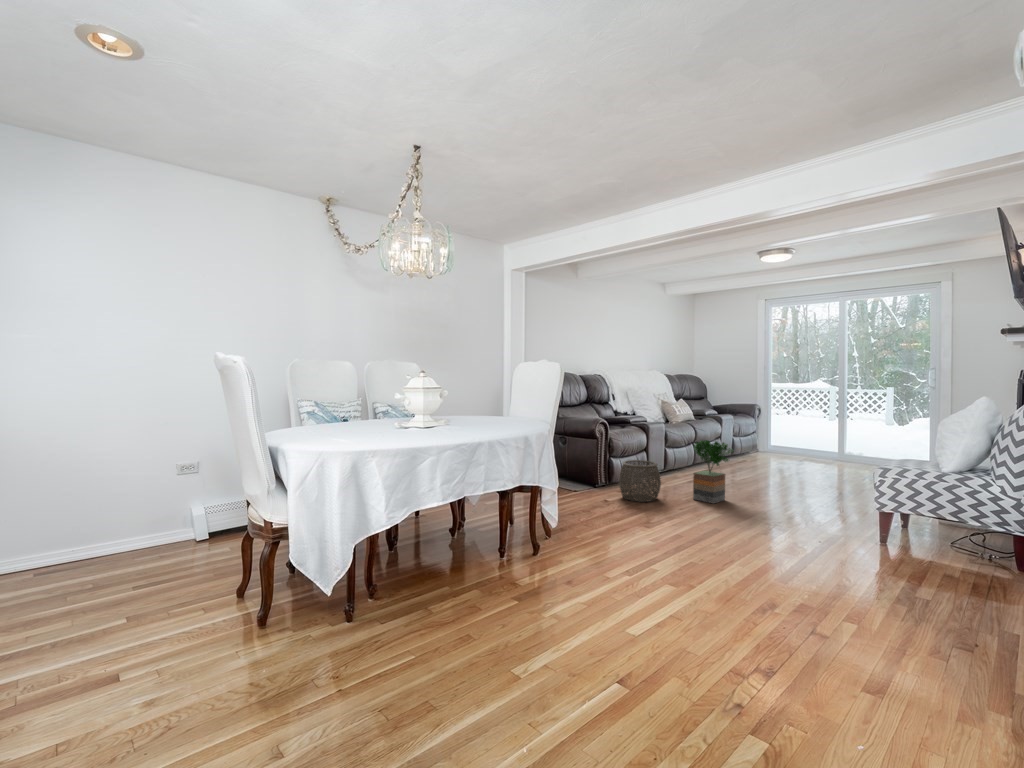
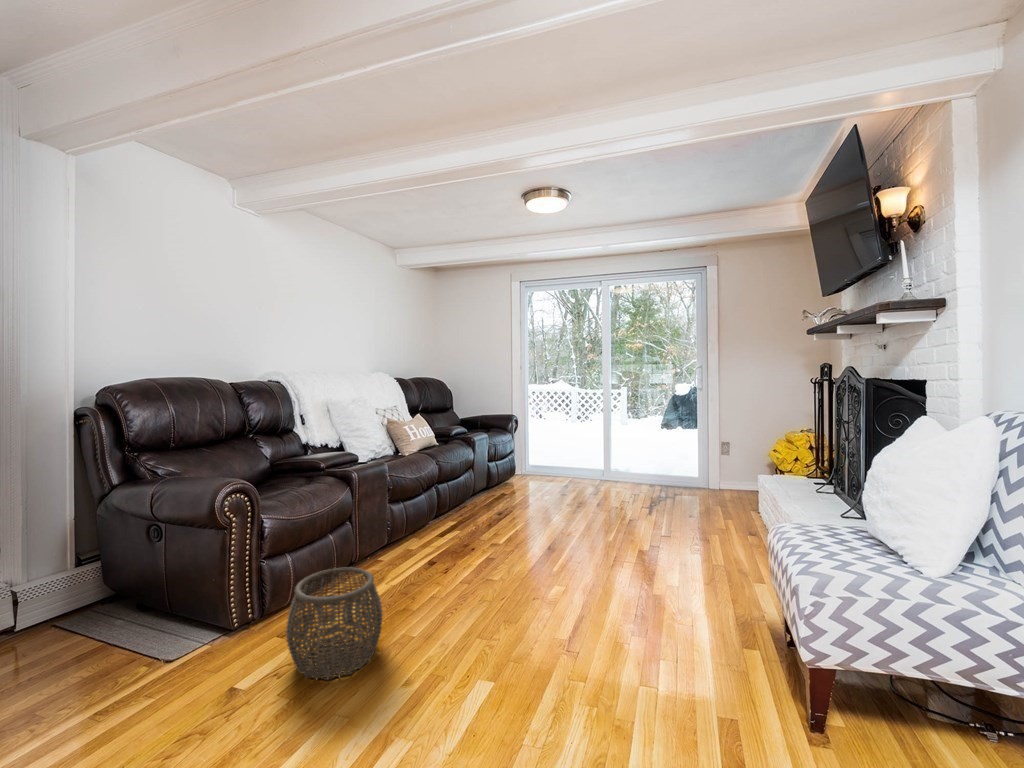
potted tree: present [693,440,732,504] -> none [442,507,517,639]

